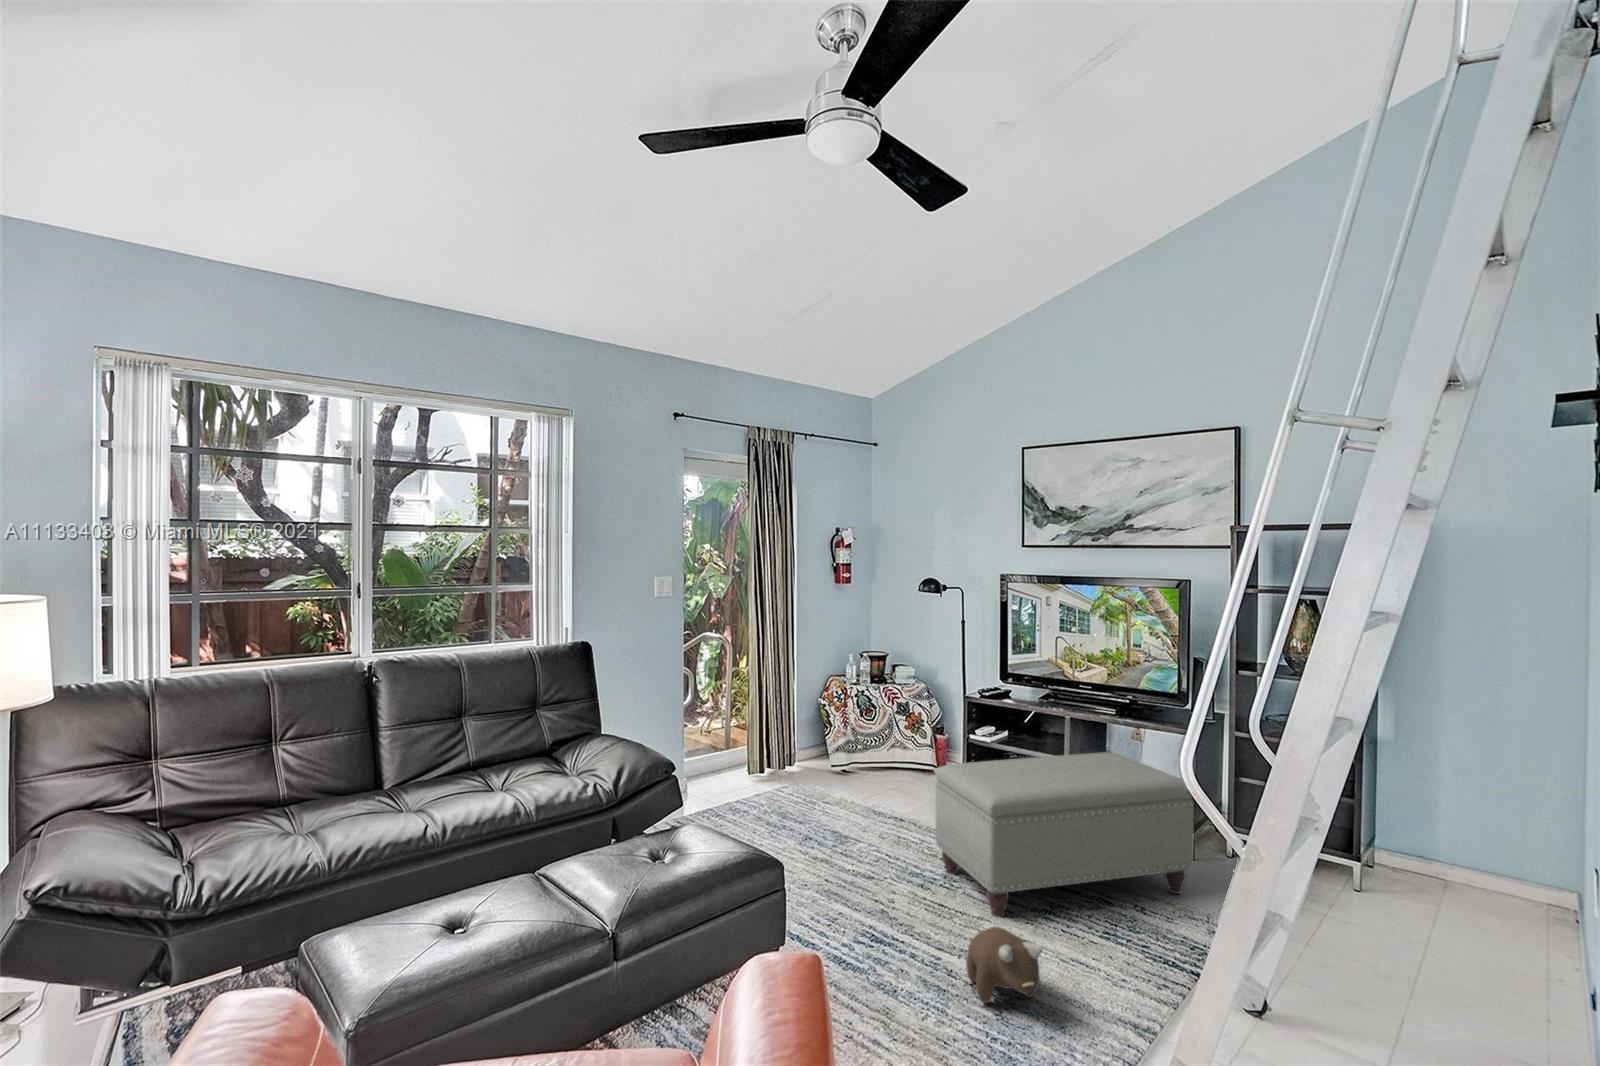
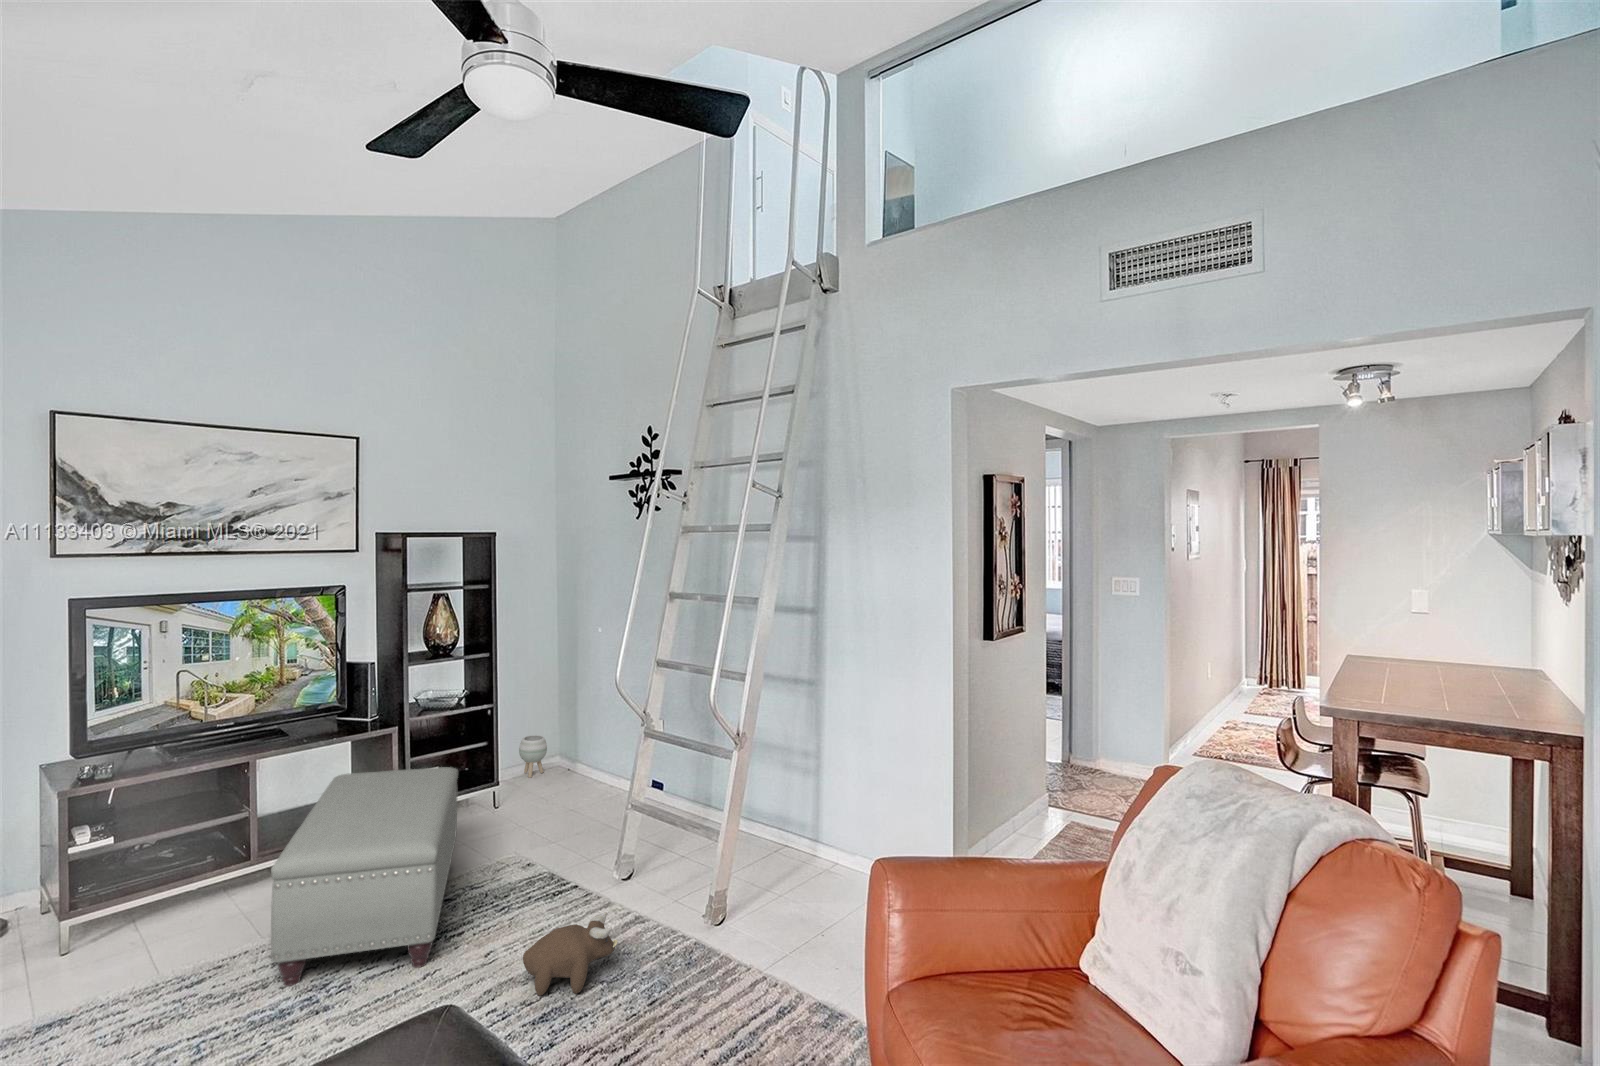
planter: none [1483,840,1539,910] -> present [519,735,547,778]

